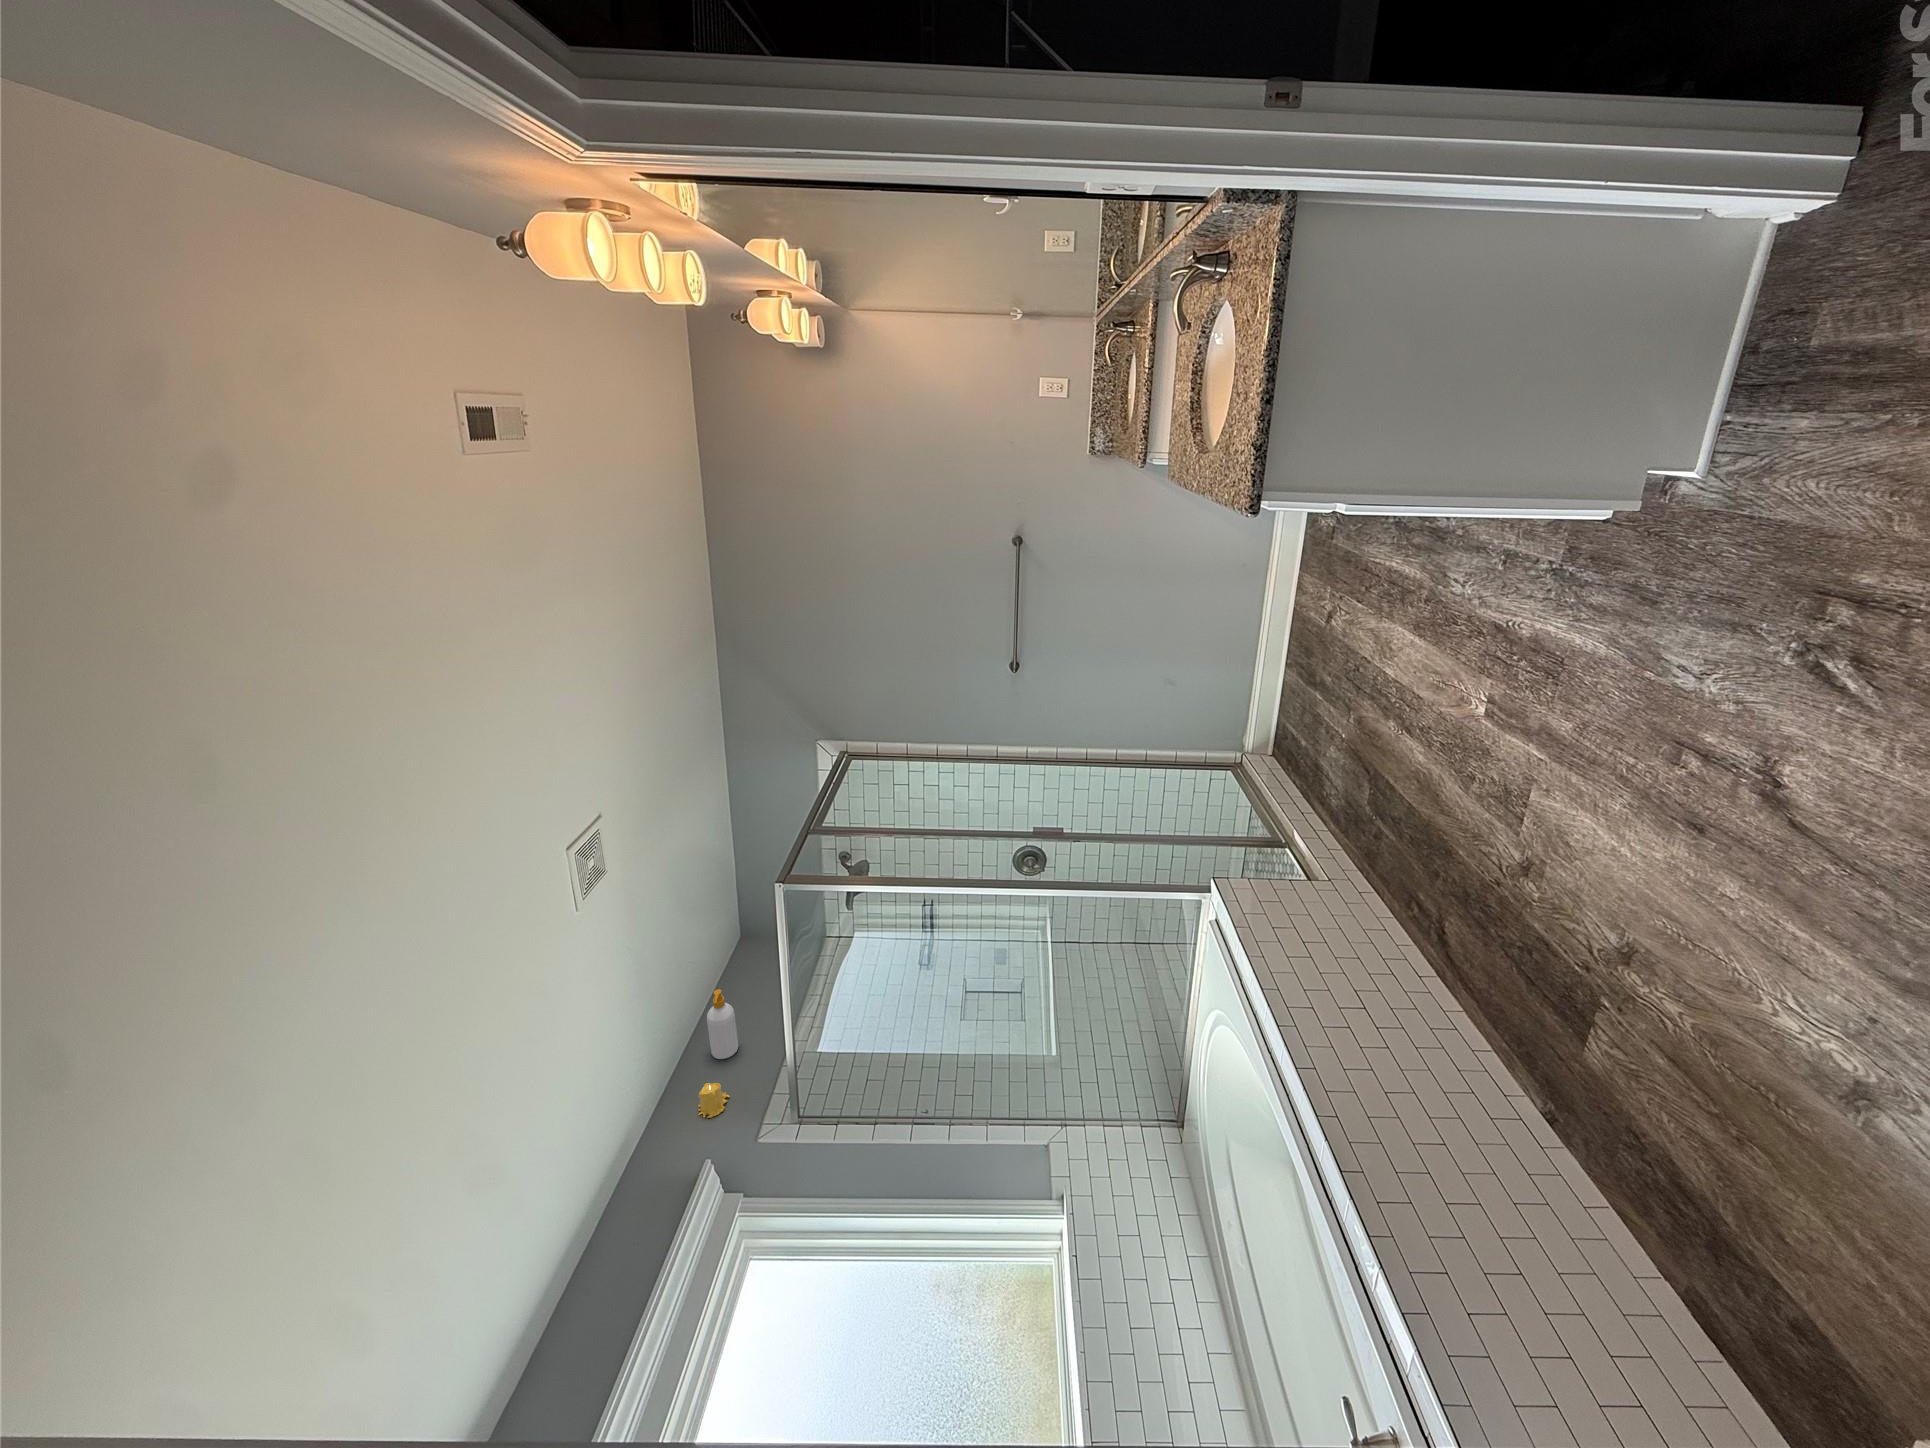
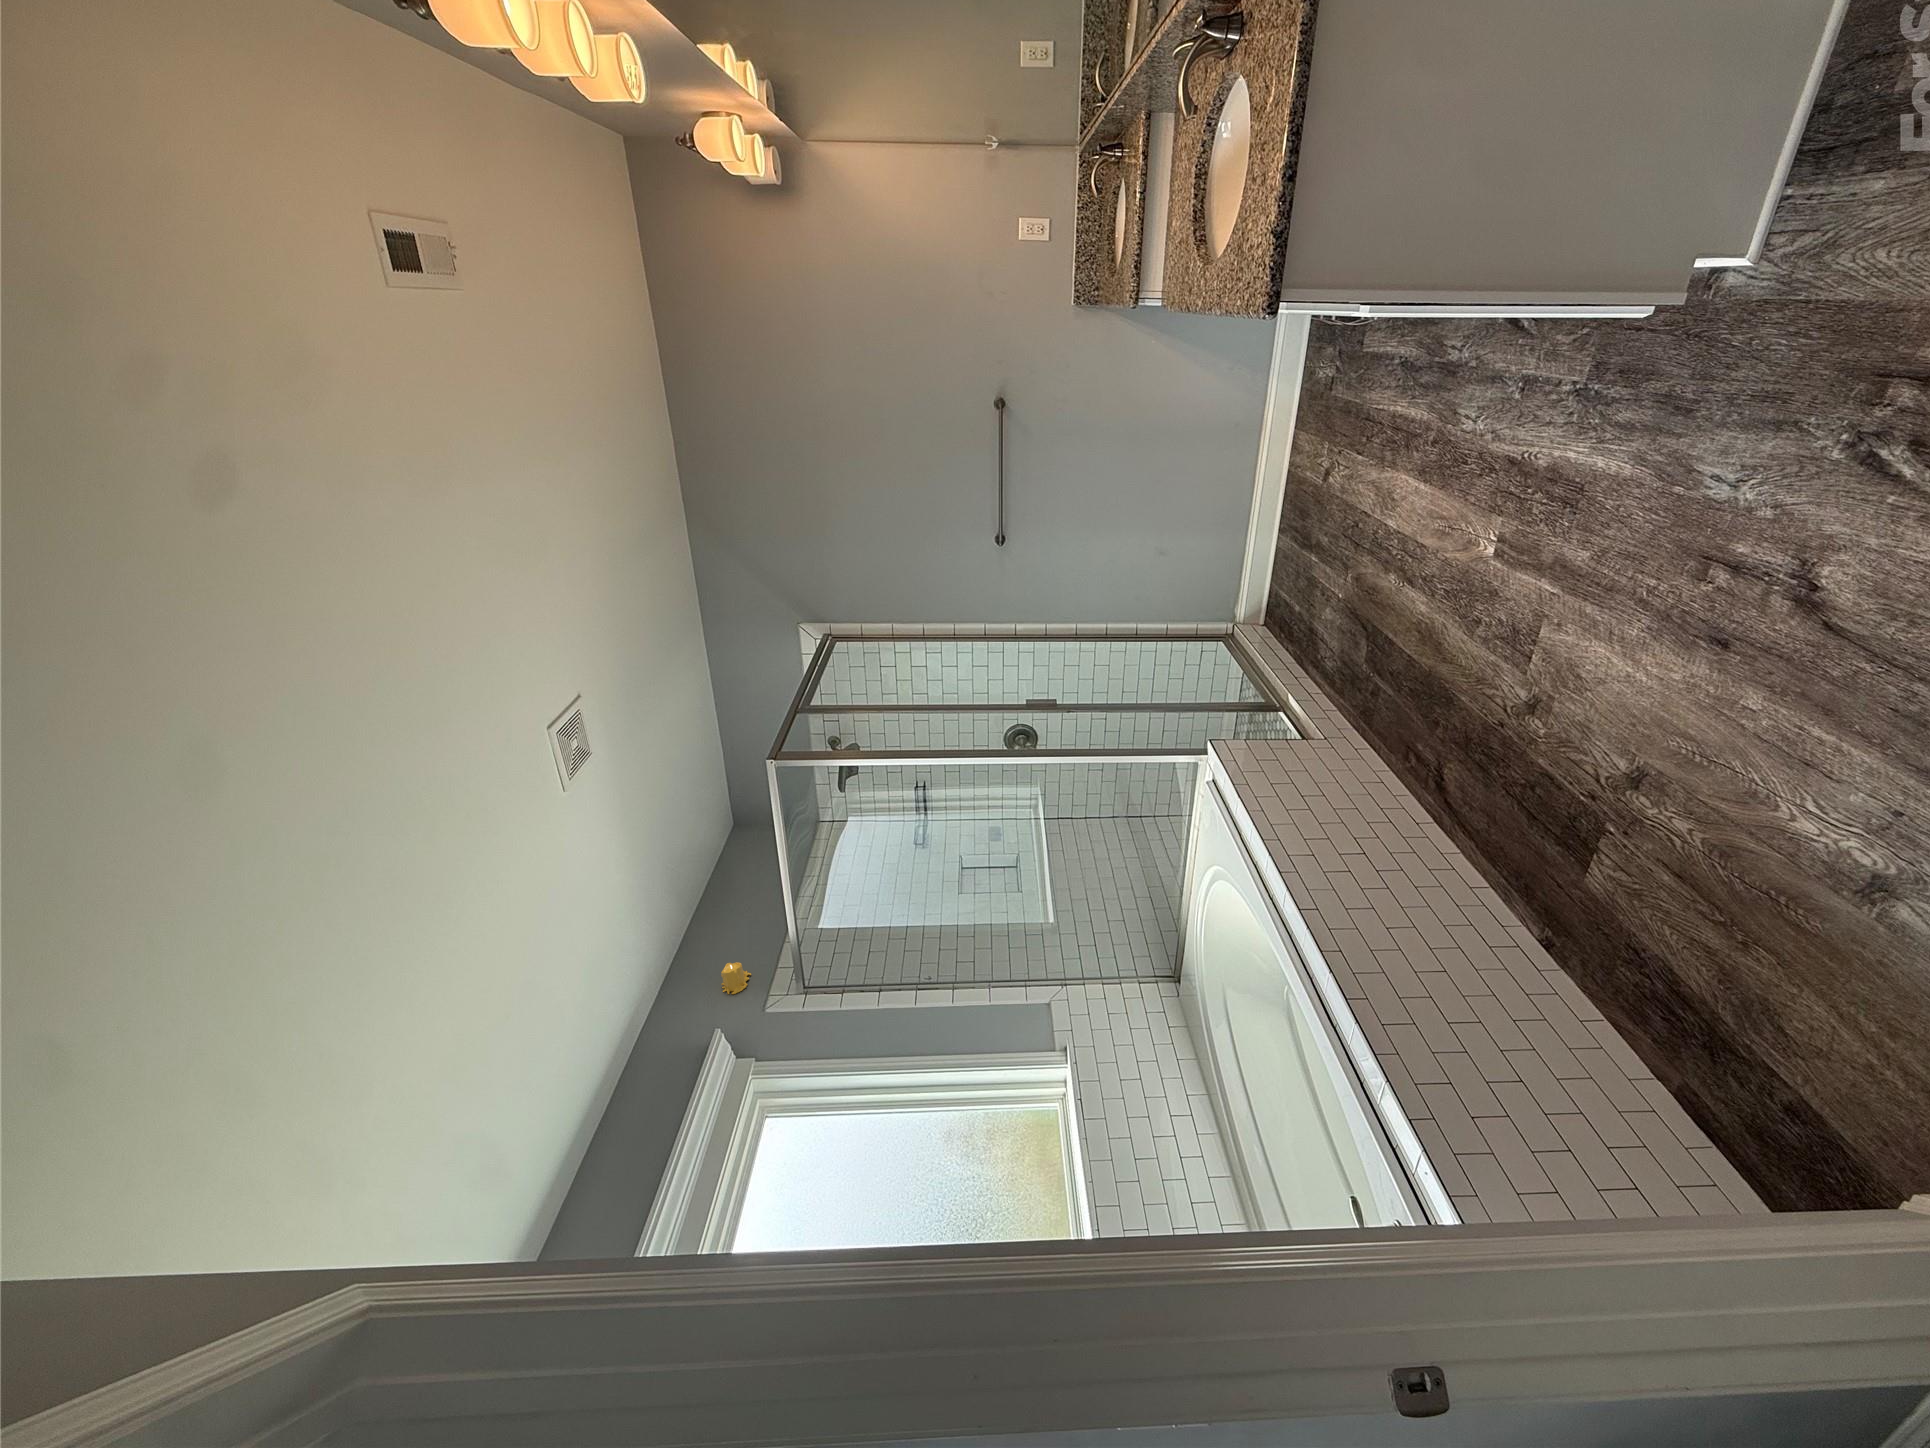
soap bottle: present [707,989,738,1059] -> none [722,877,755,942]

